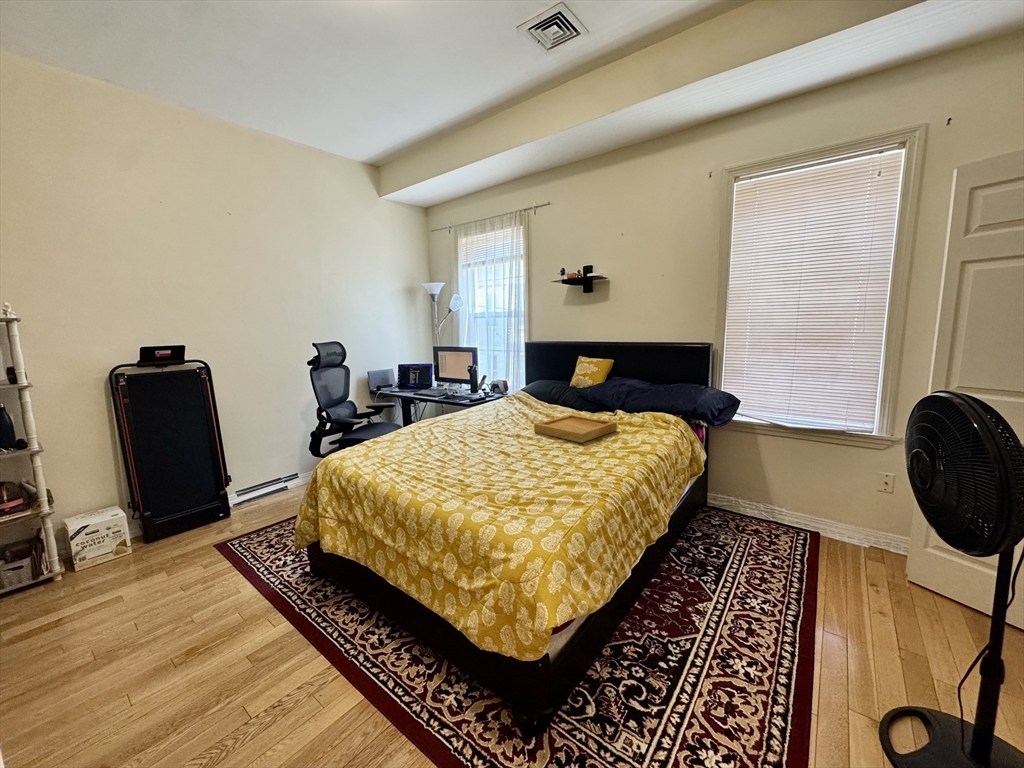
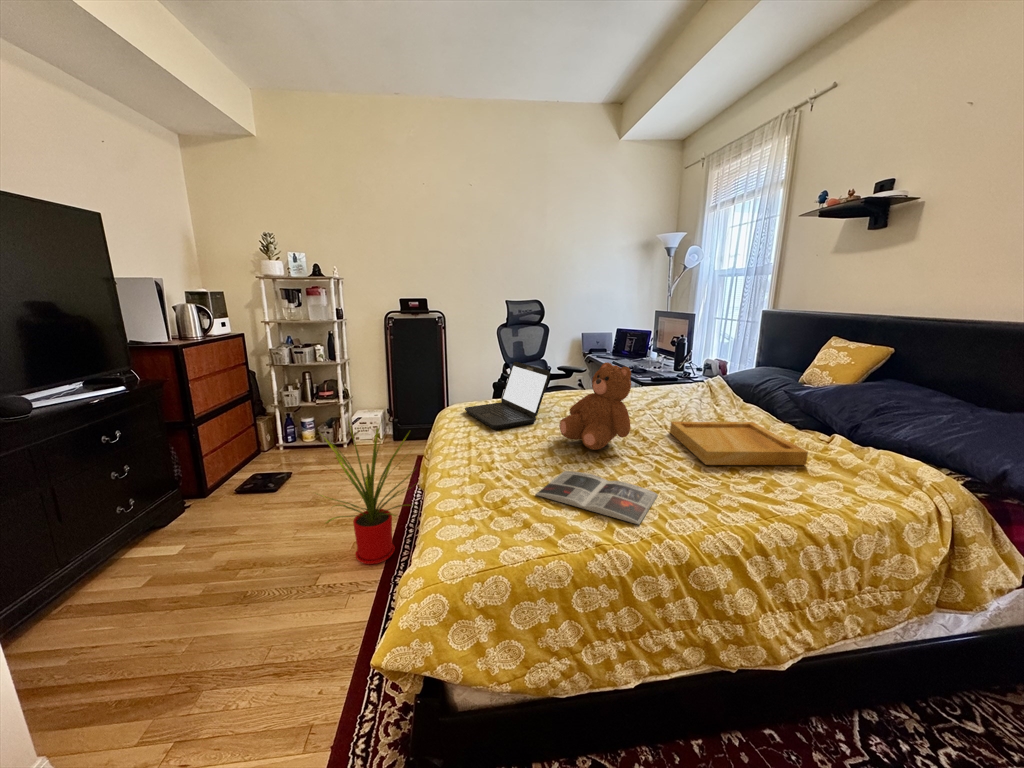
teddy bear: none [478,387,535,453] -> present [559,362,632,450]
laptop: none [362,400,446,462] -> present [465,361,550,429]
magazine: none [521,463,605,487] -> present [536,471,658,524]
house plant: none [204,487,348,664] -> present [321,424,415,565]

